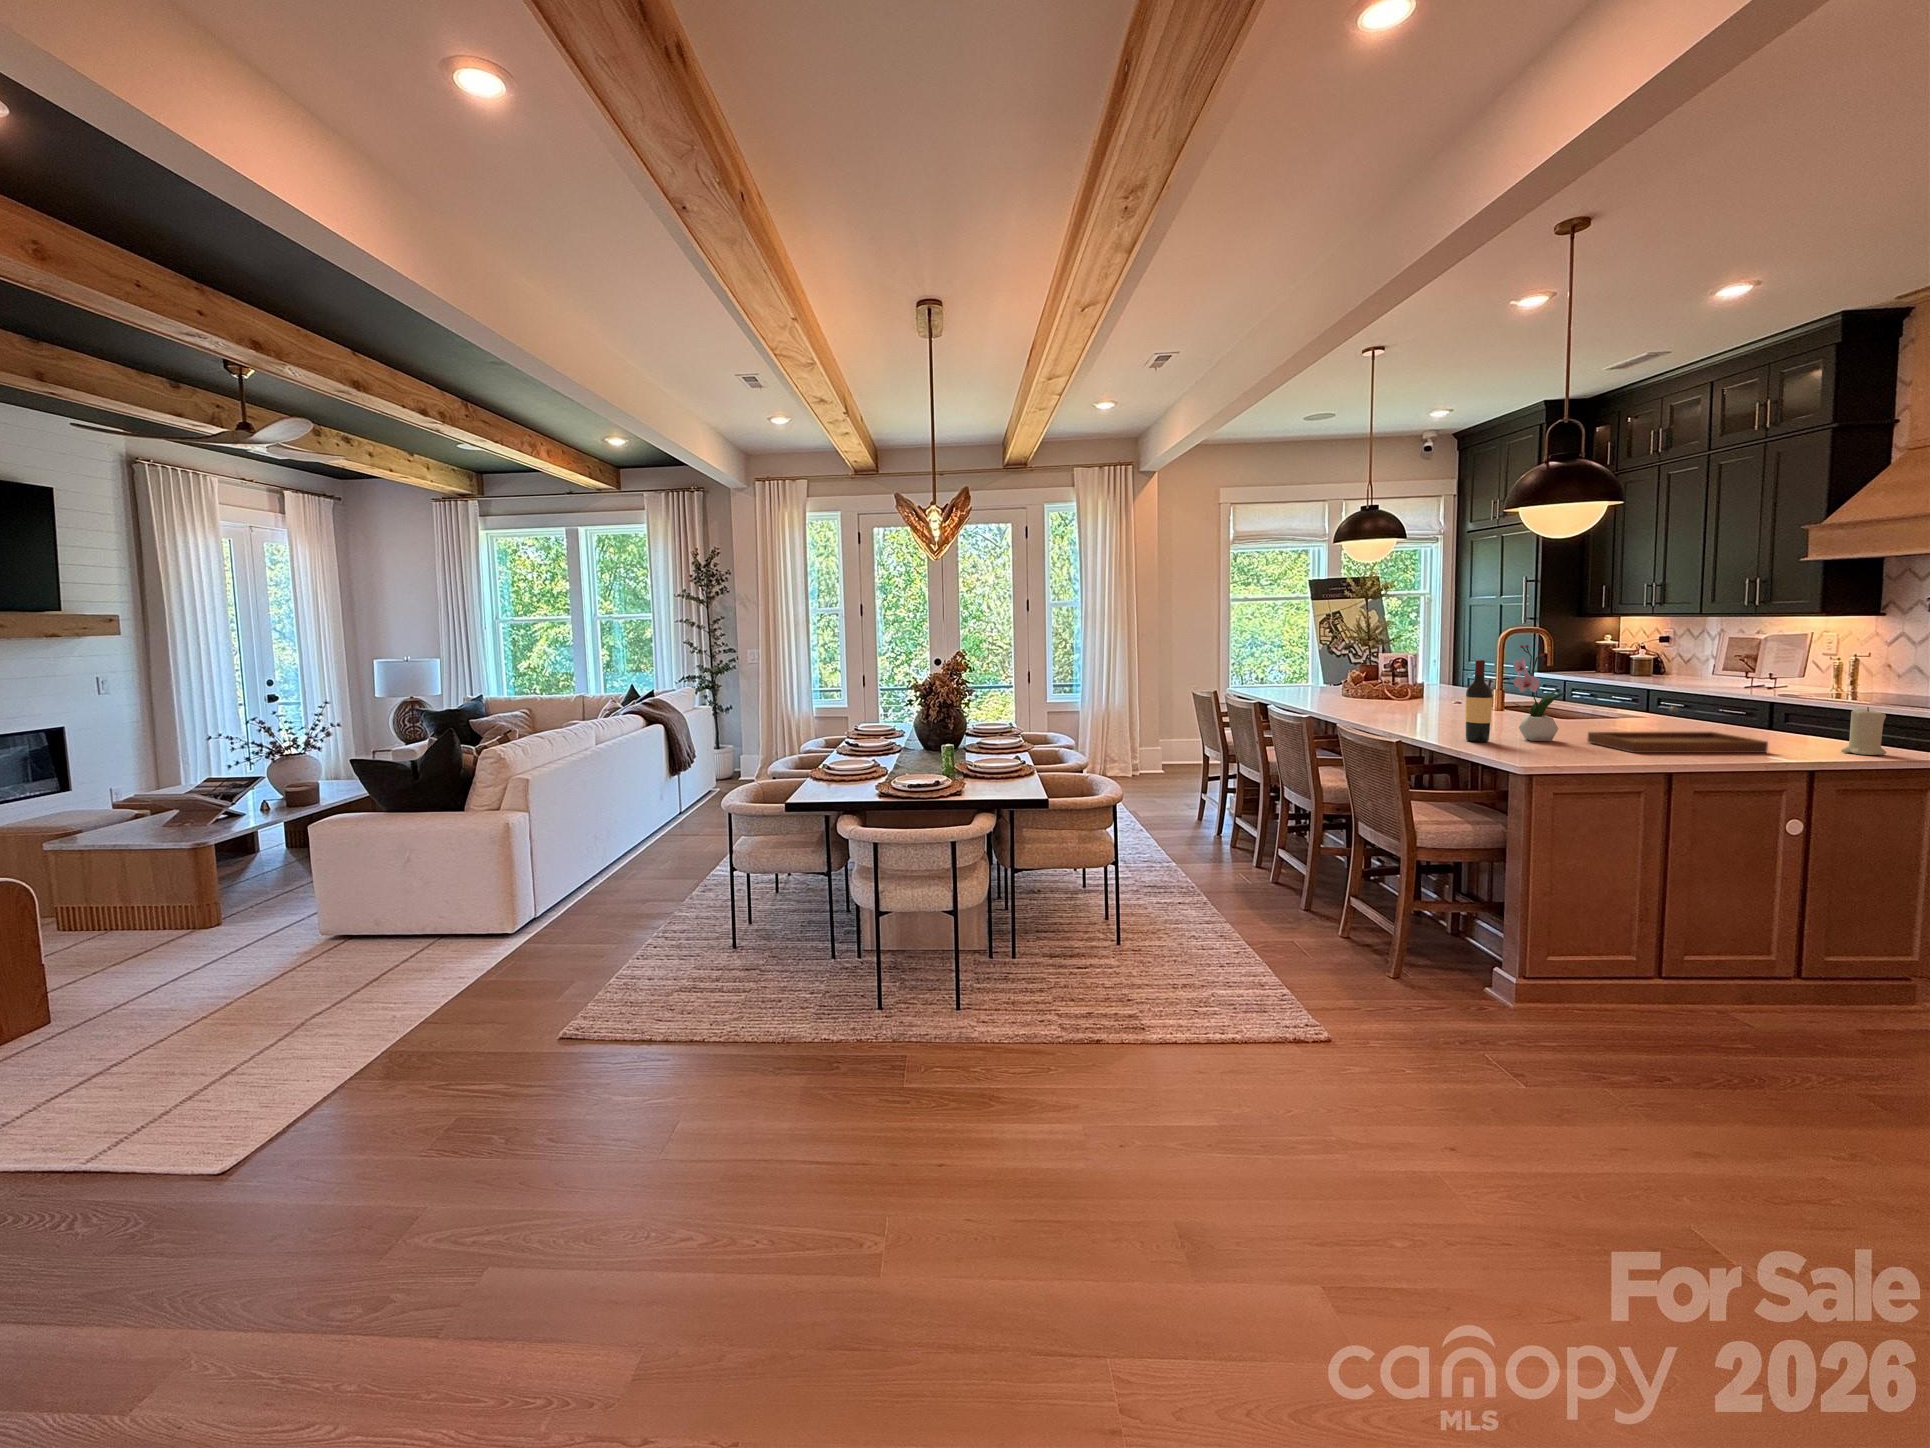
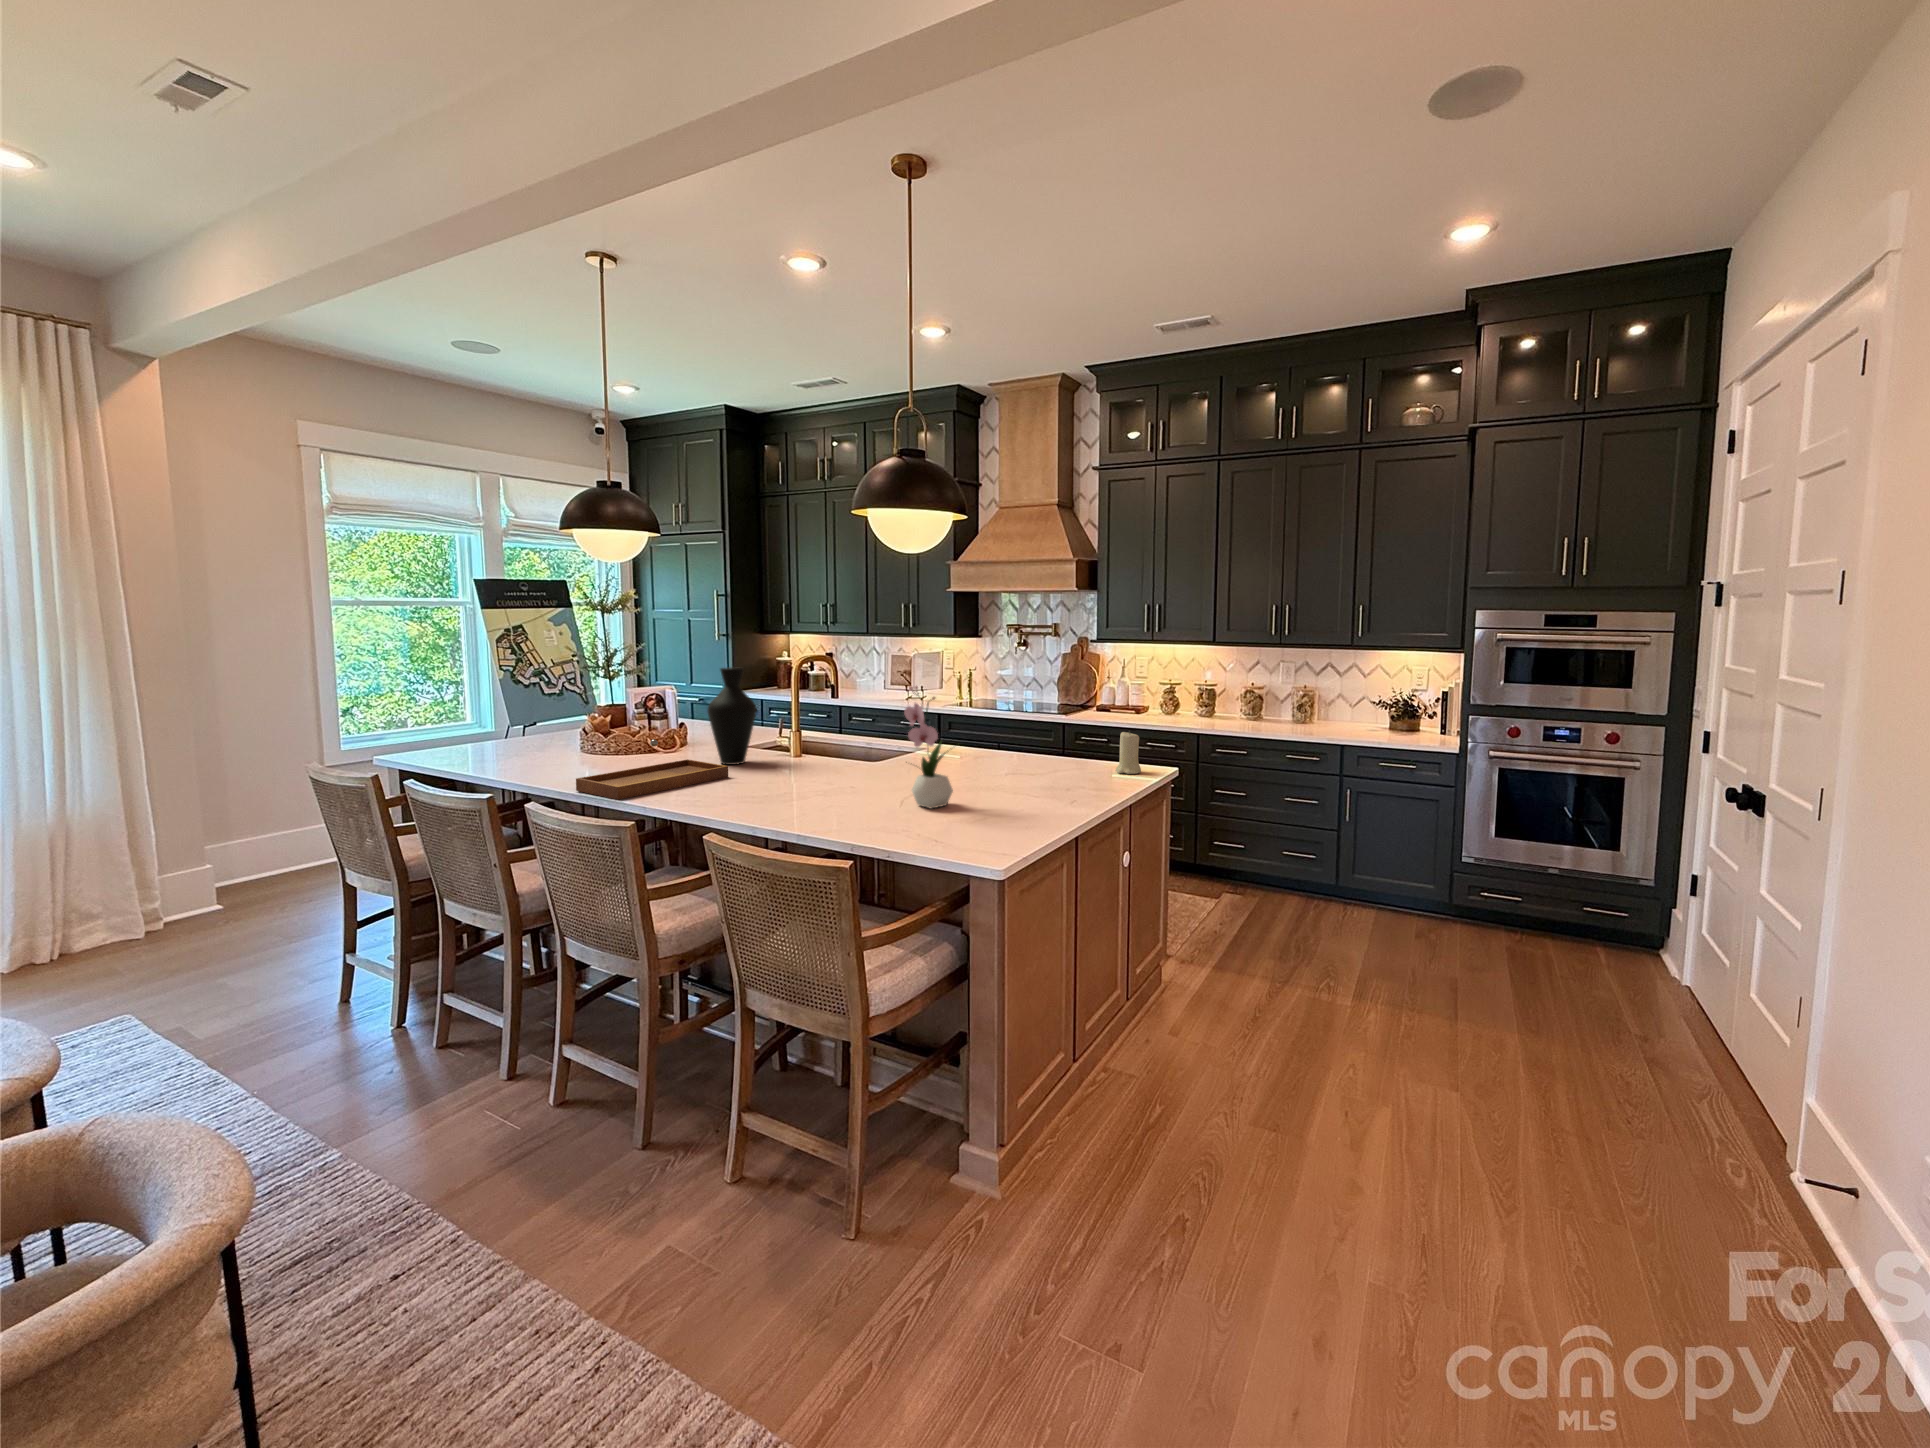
vase: none [1412,636,1454,709] -> present [708,667,757,765]
wine bottle: present [1466,660,1493,742] -> none [874,710,904,825]
tray: present [1587,706,1768,753] -> present [576,739,728,800]

